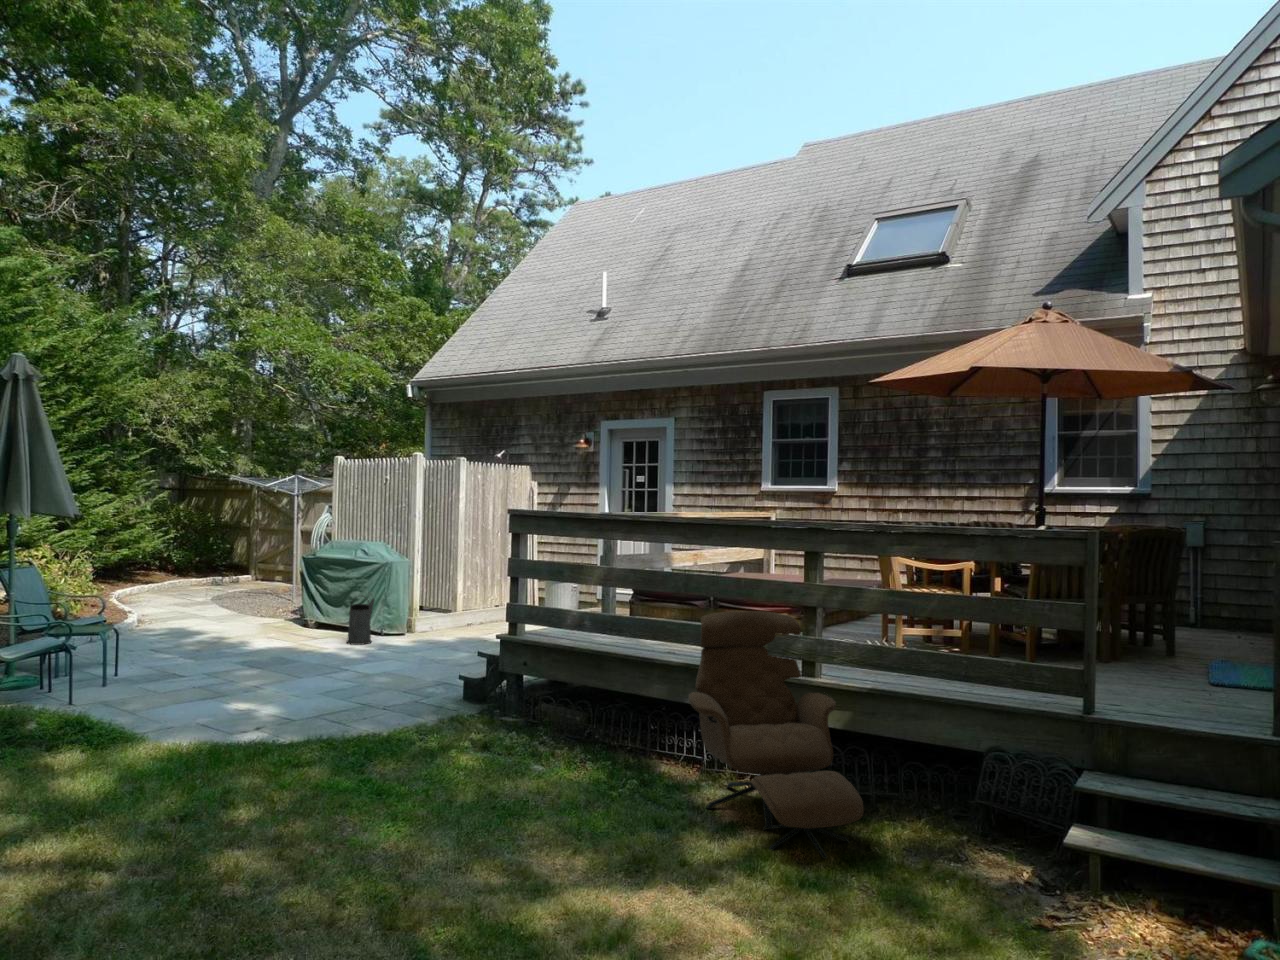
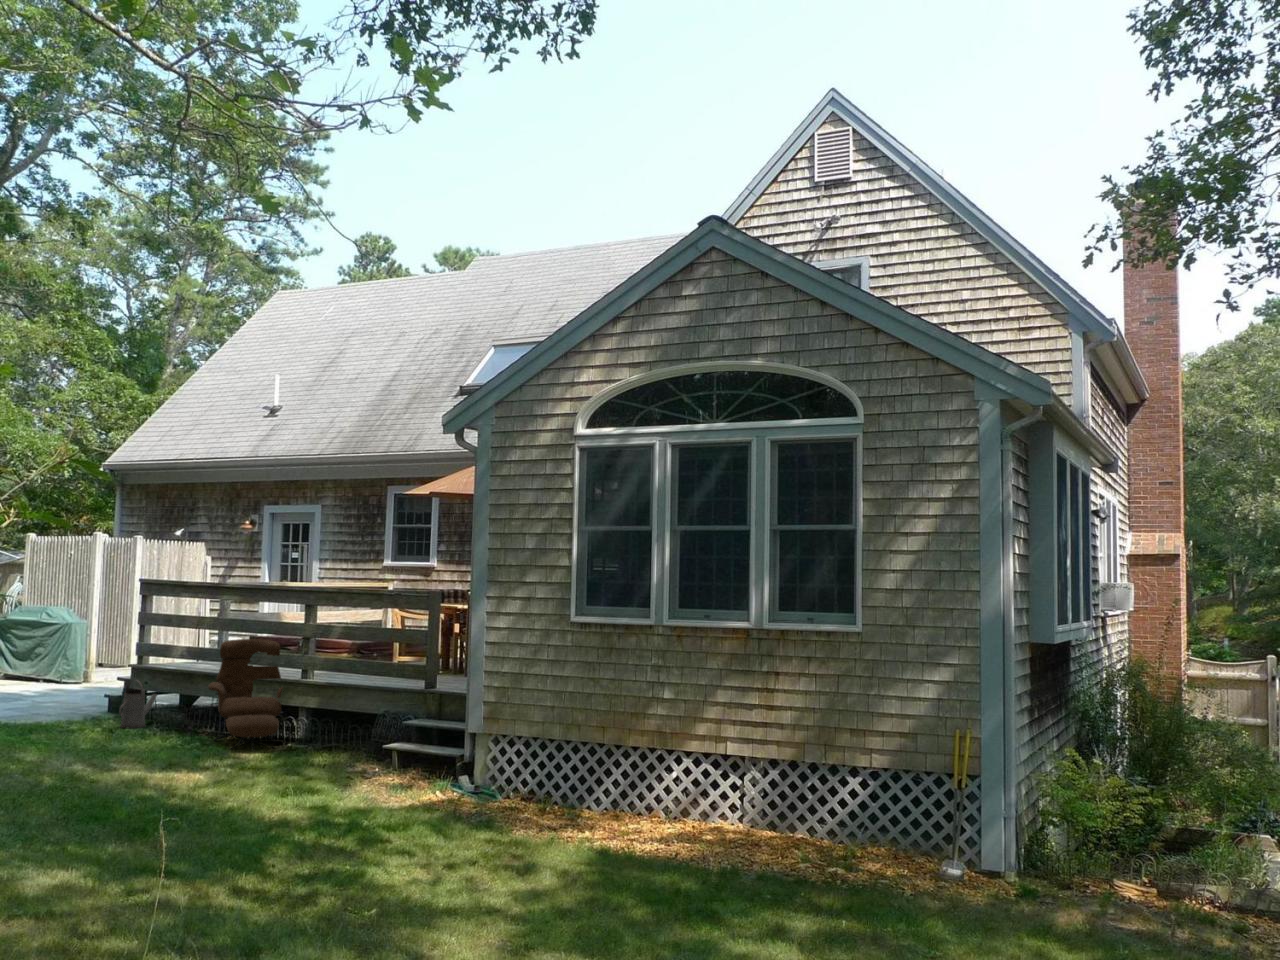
watering can: present [347,596,375,645] -> present [119,680,157,728]

